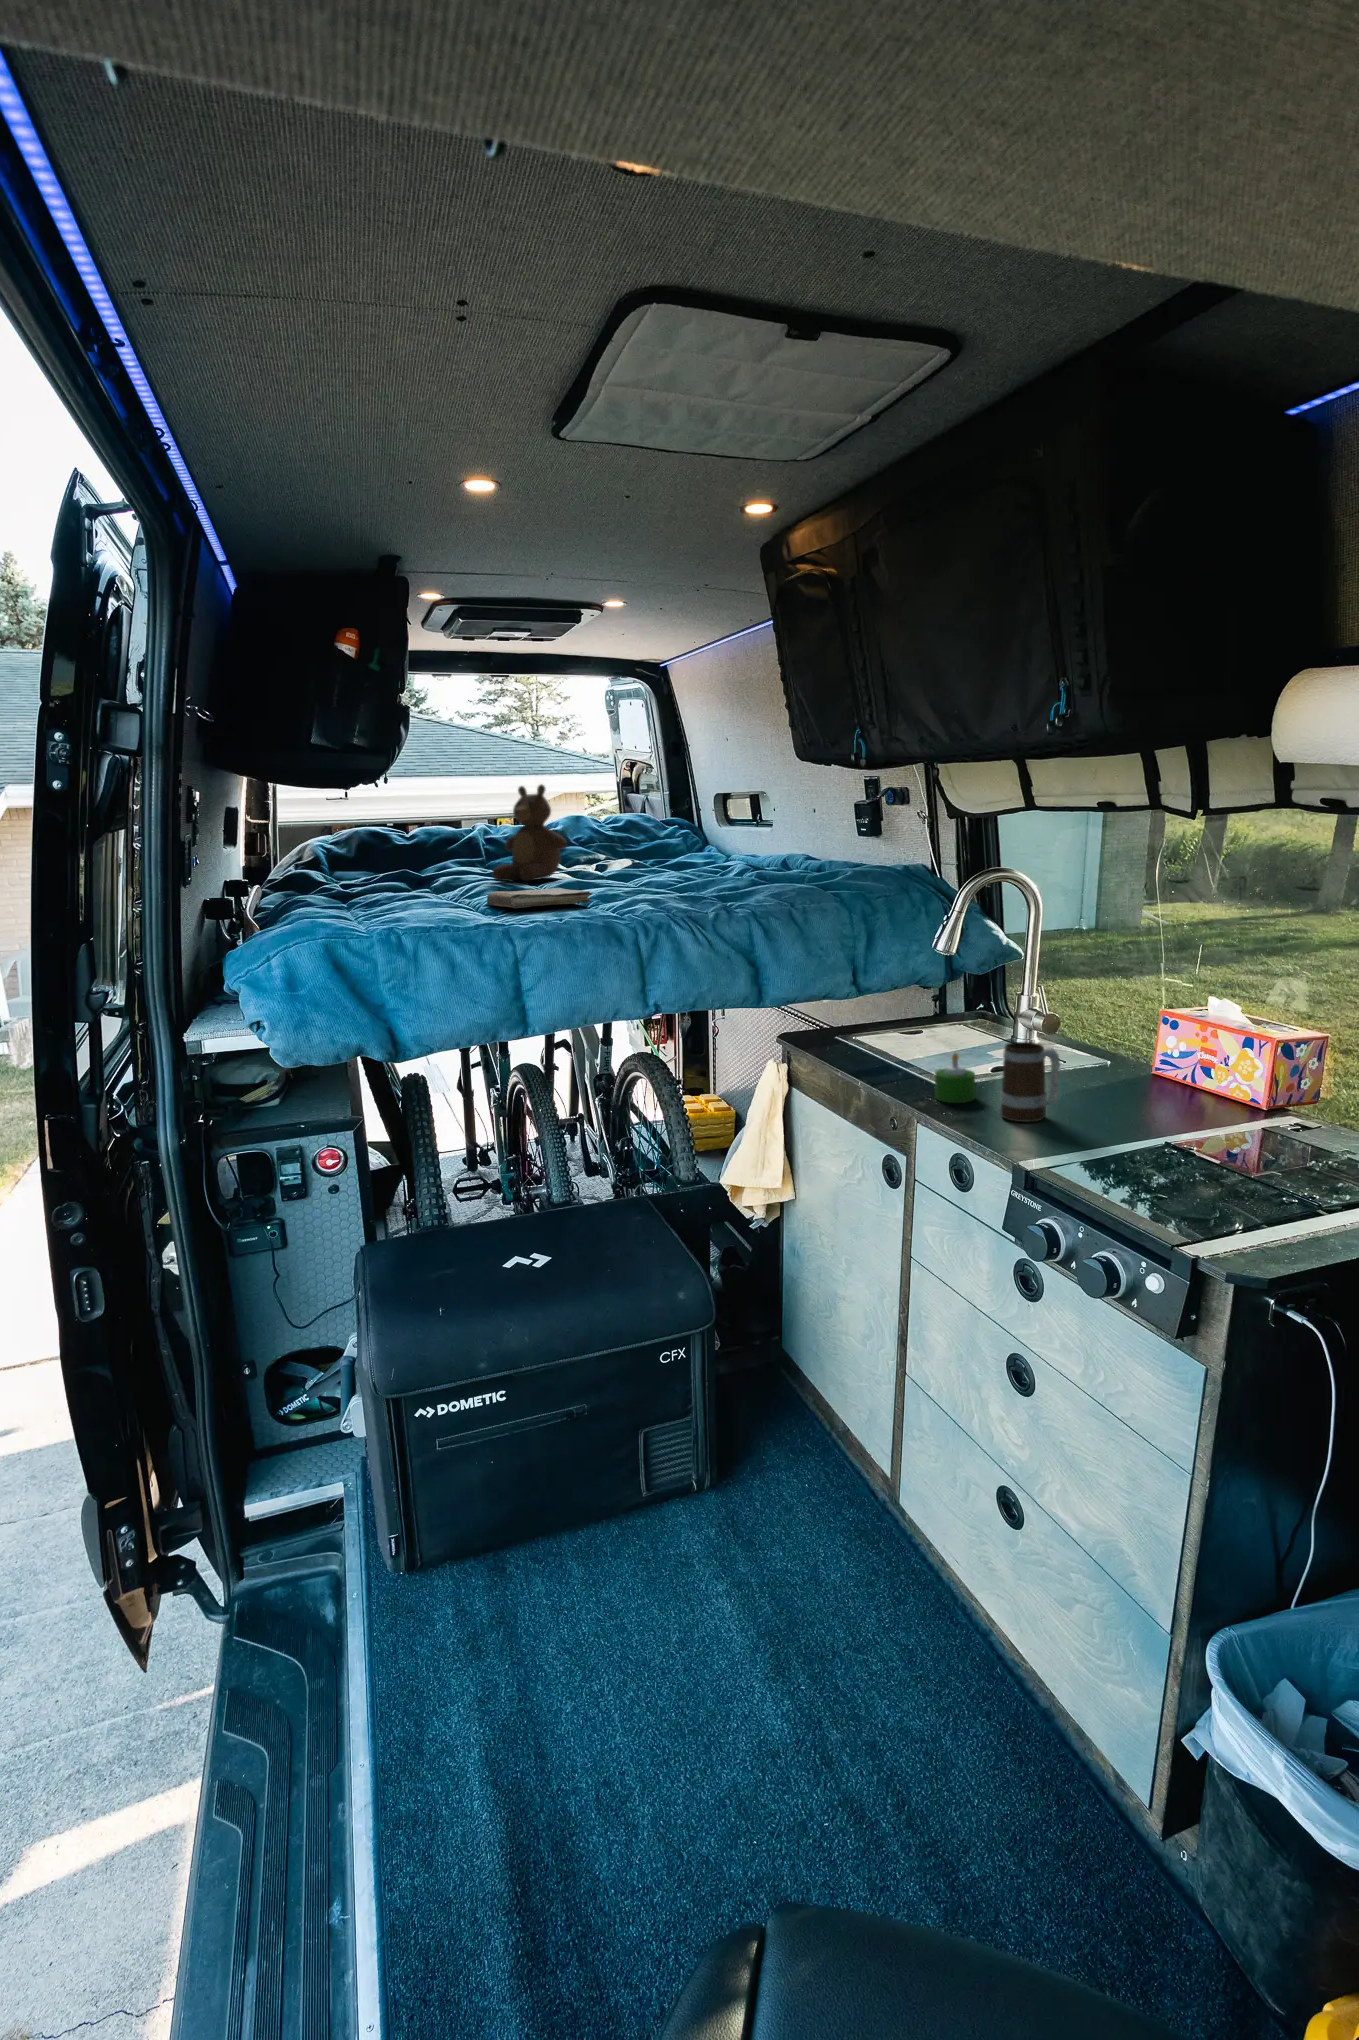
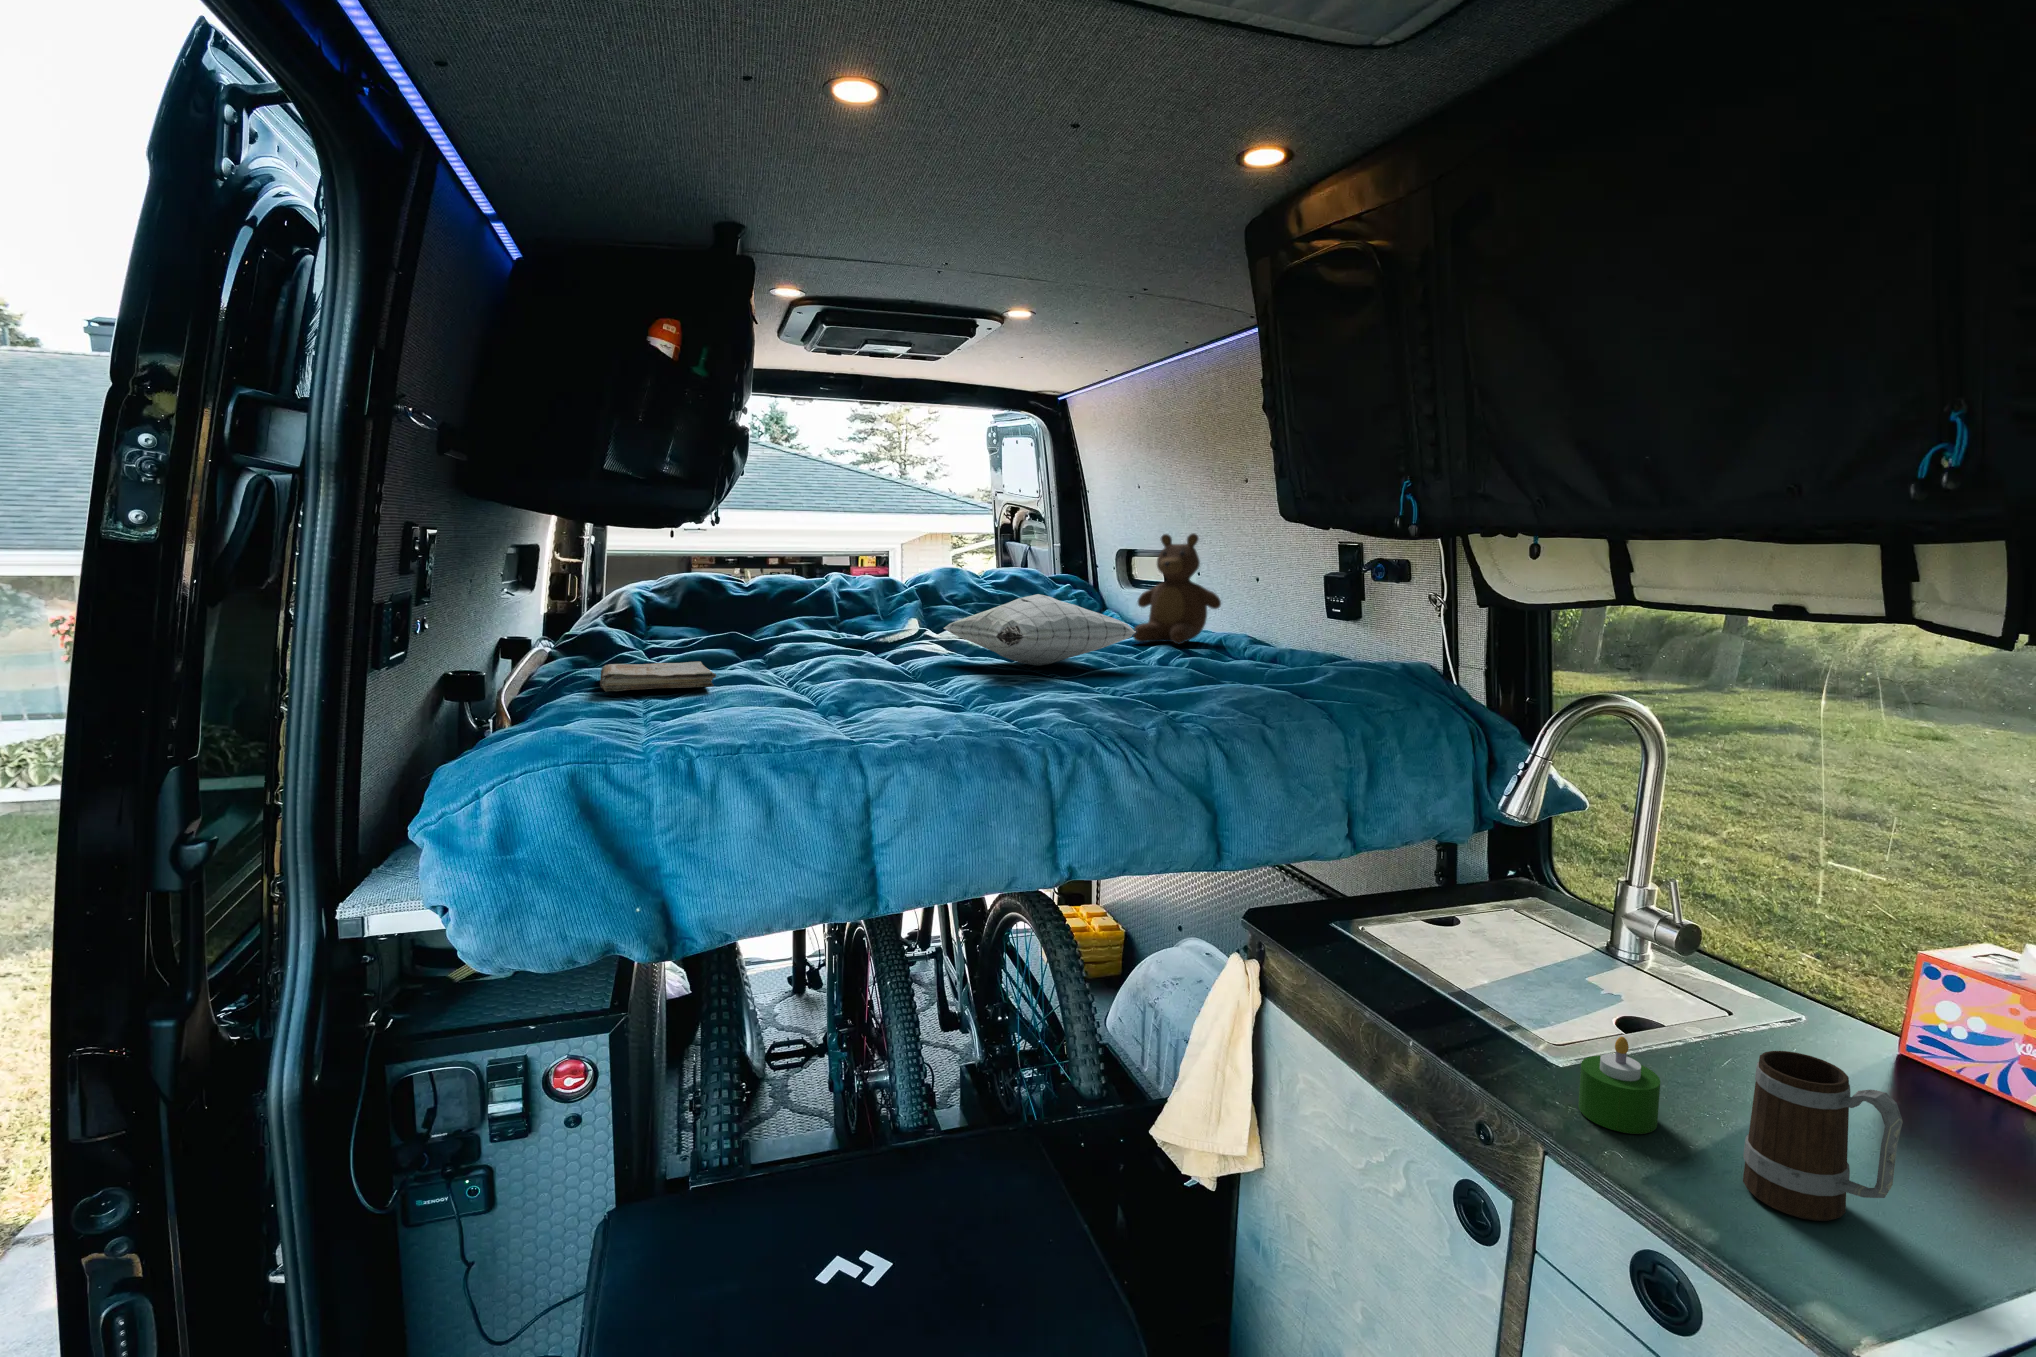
teddy bear: present [492,784,567,881] -> present [1133,533,1221,644]
pillow: none [567,827,713,883] -> present [944,594,1136,666]
book: present [487,888,591,908] -> present [600,662,716,692]

